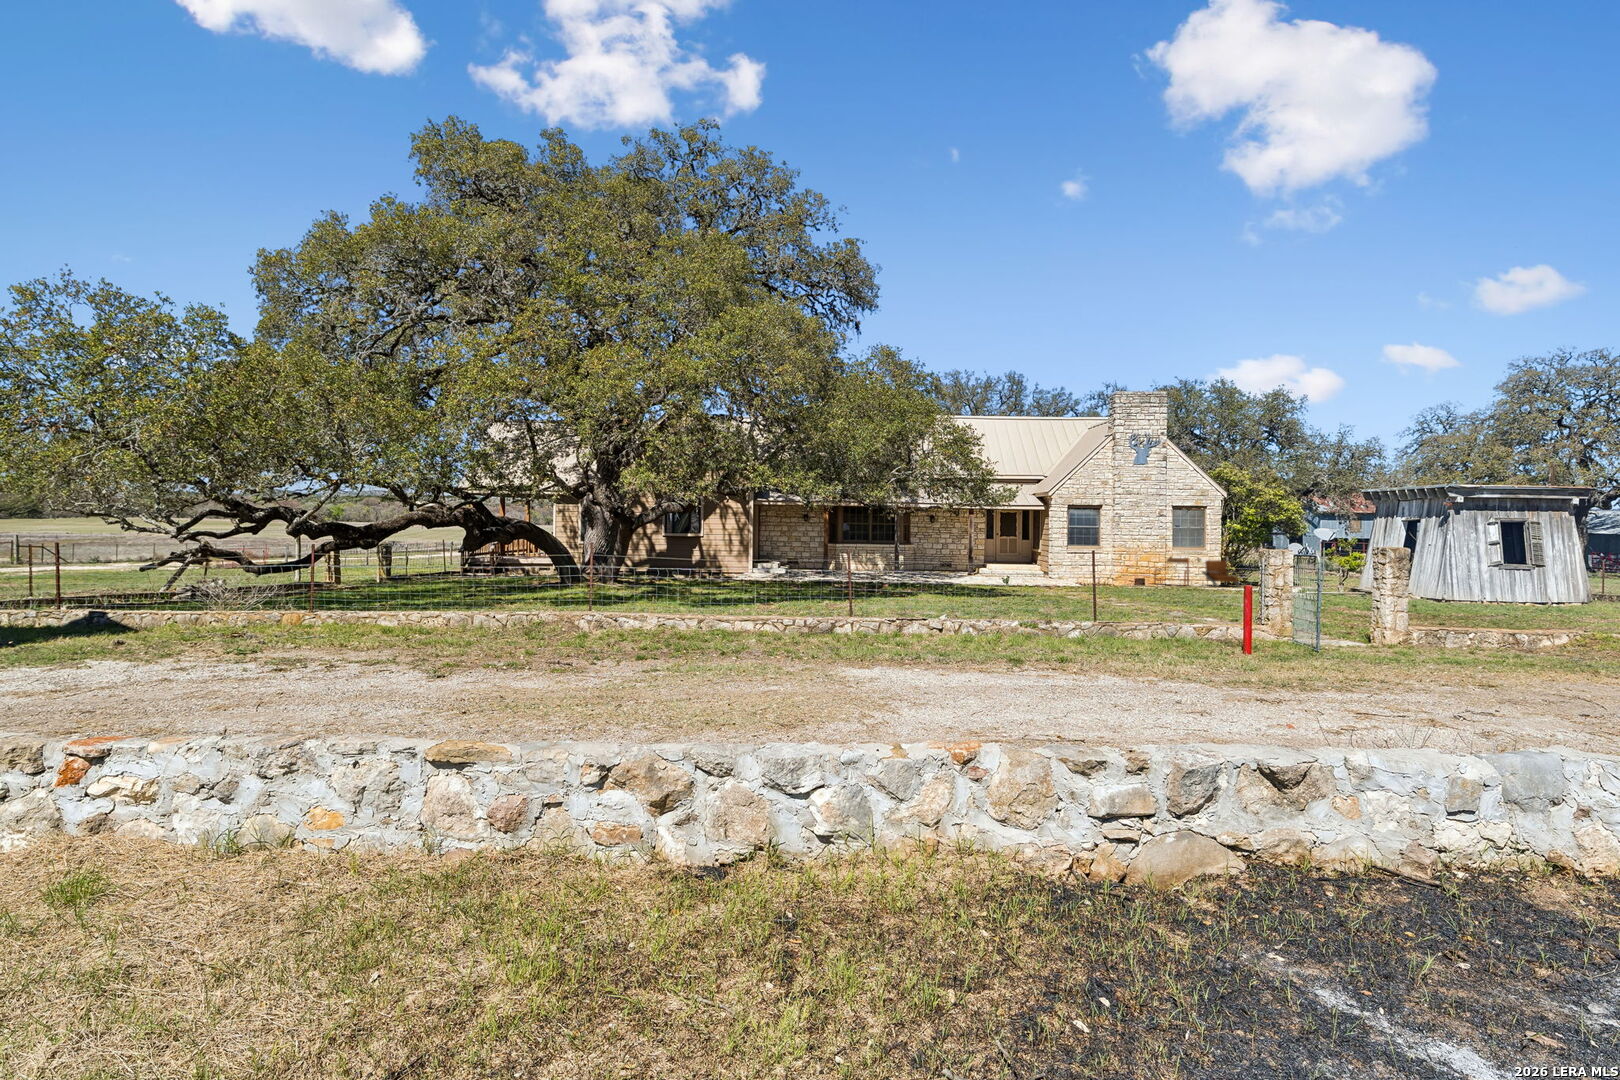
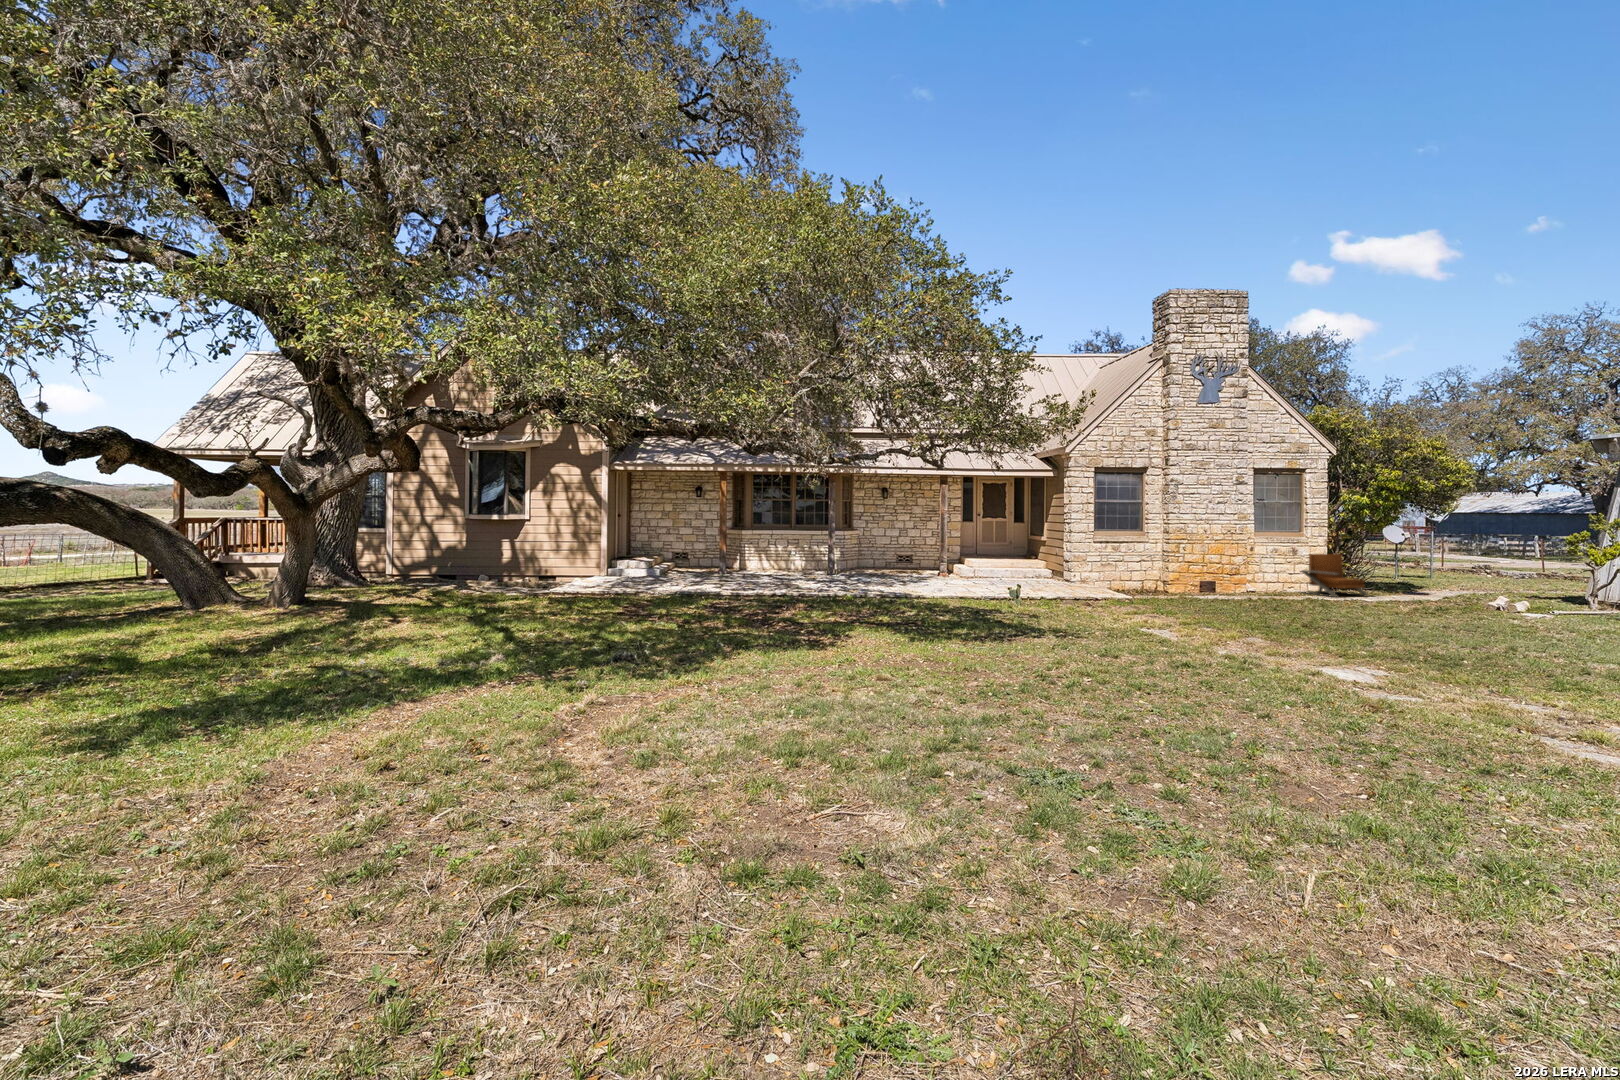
bench: present [1154,558,1189,585] -> none [1228,549,1287,596]

